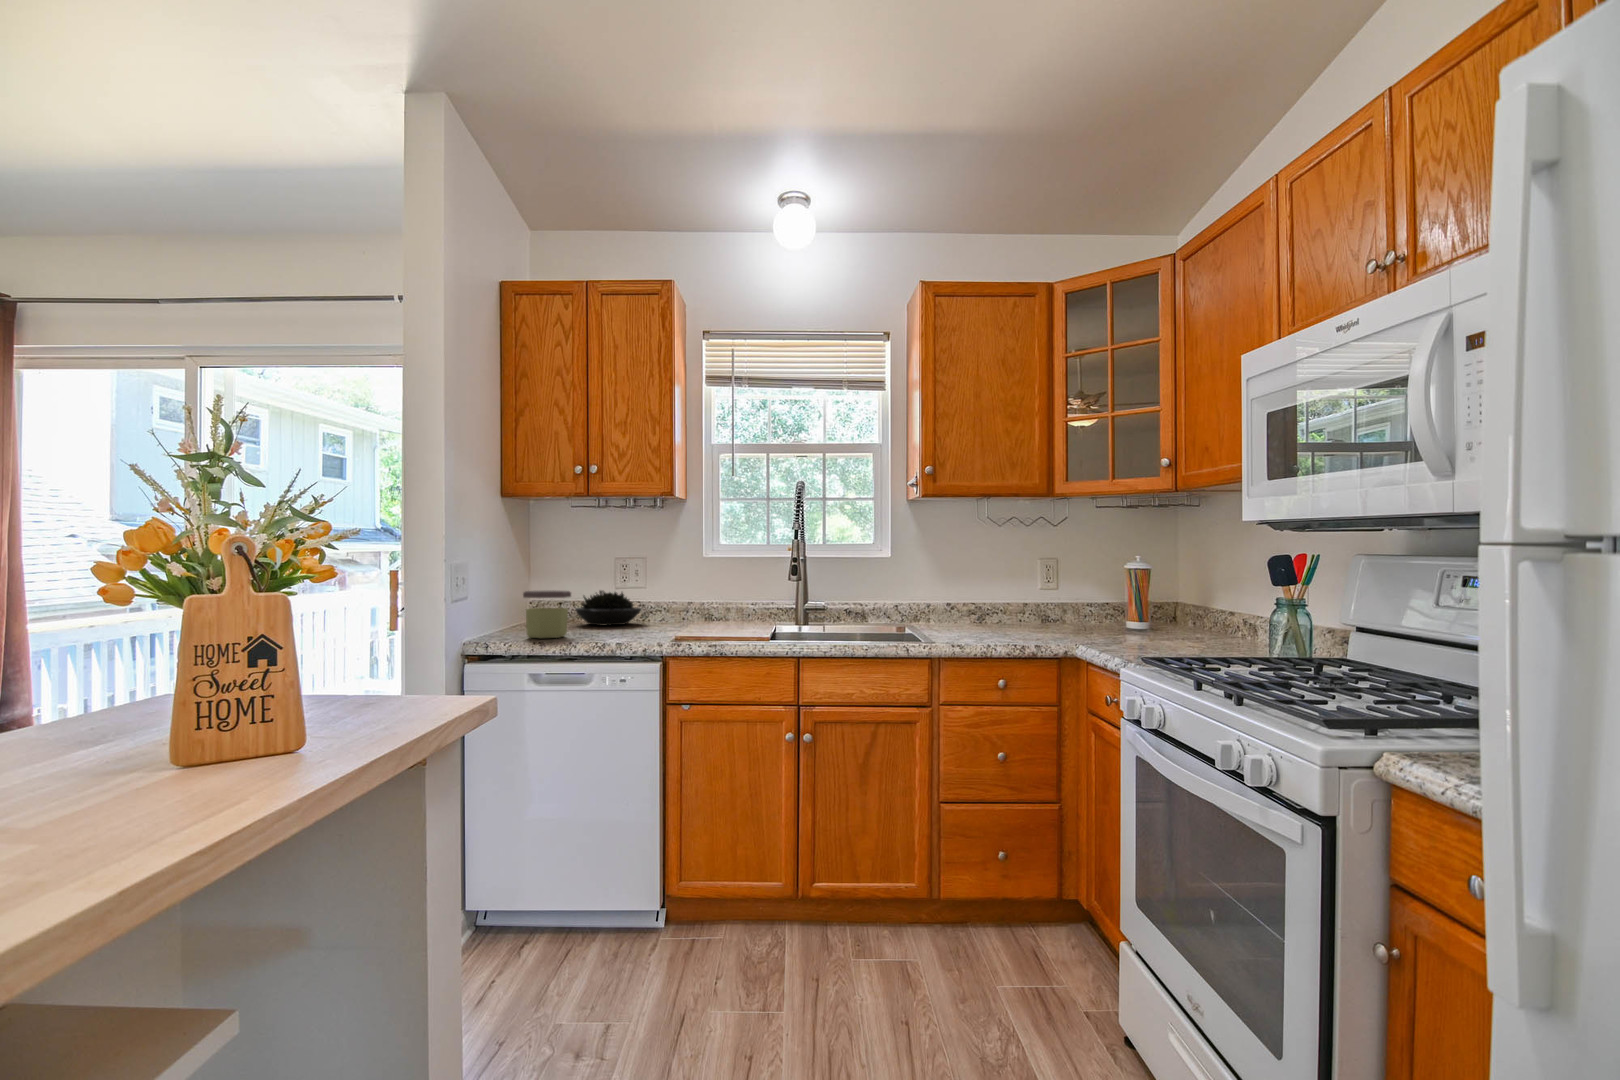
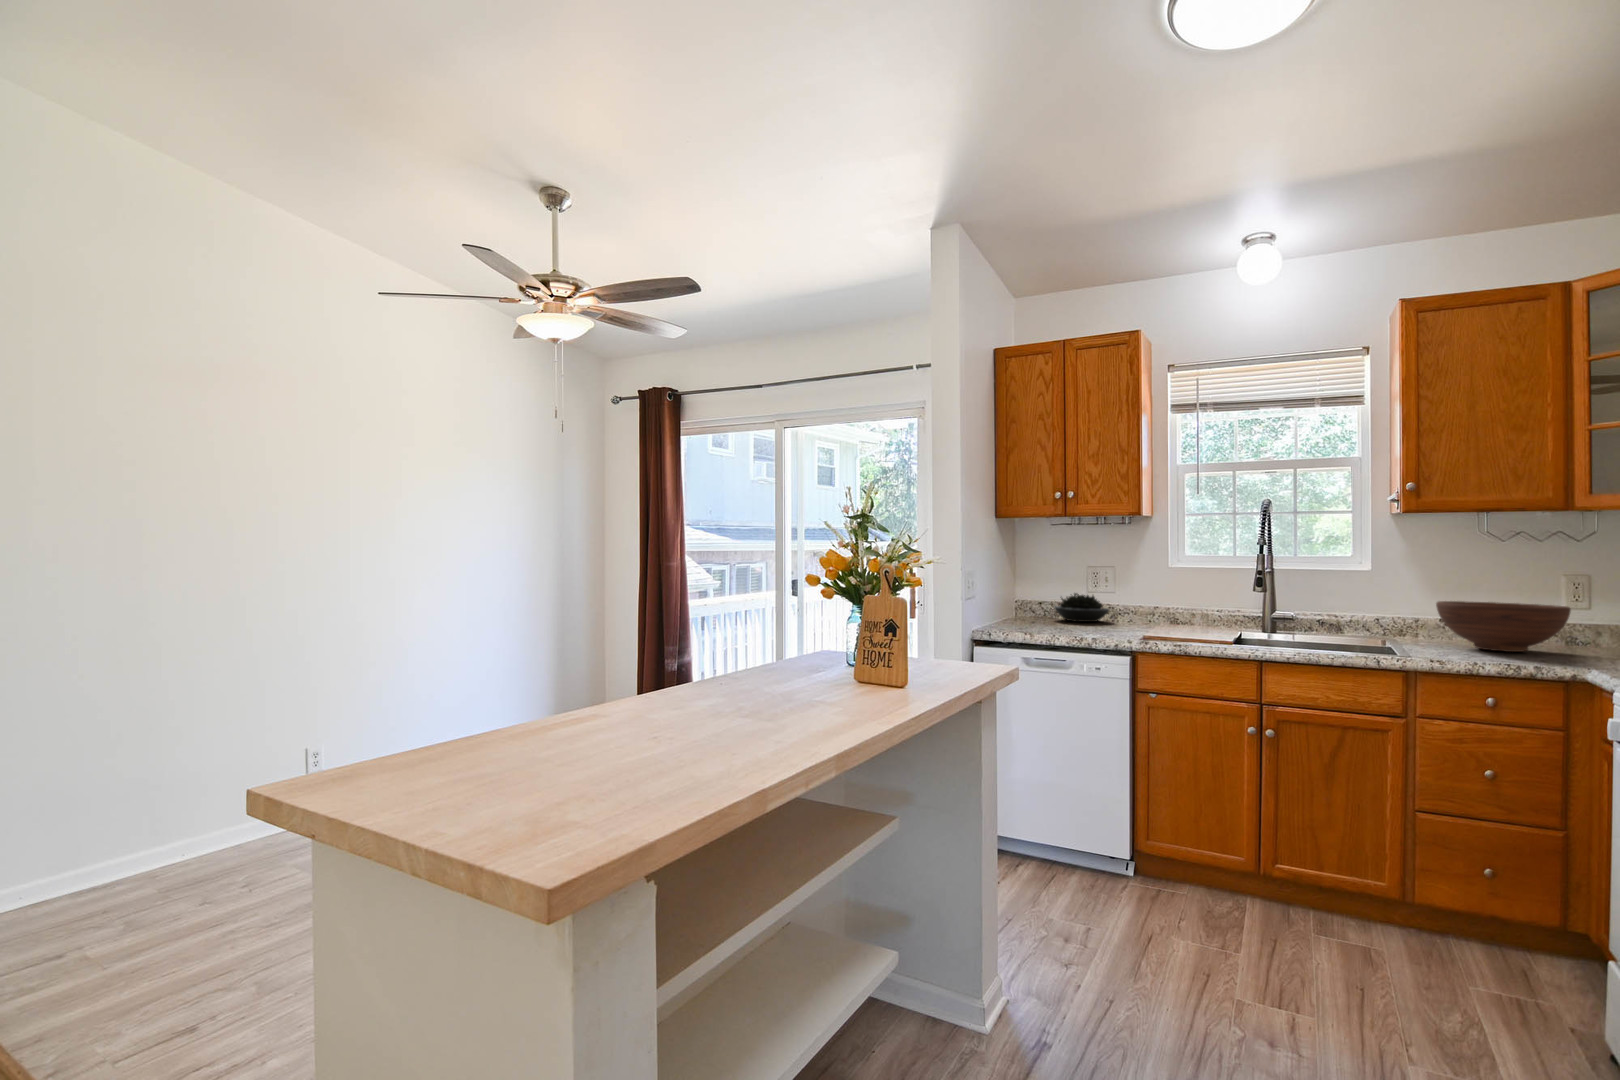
fruit bowl: none [946,585,1042,630] -> present [1436,601,1571,652]
jar: present [523,590,571,638] -> none [1018,593,1054,630]

